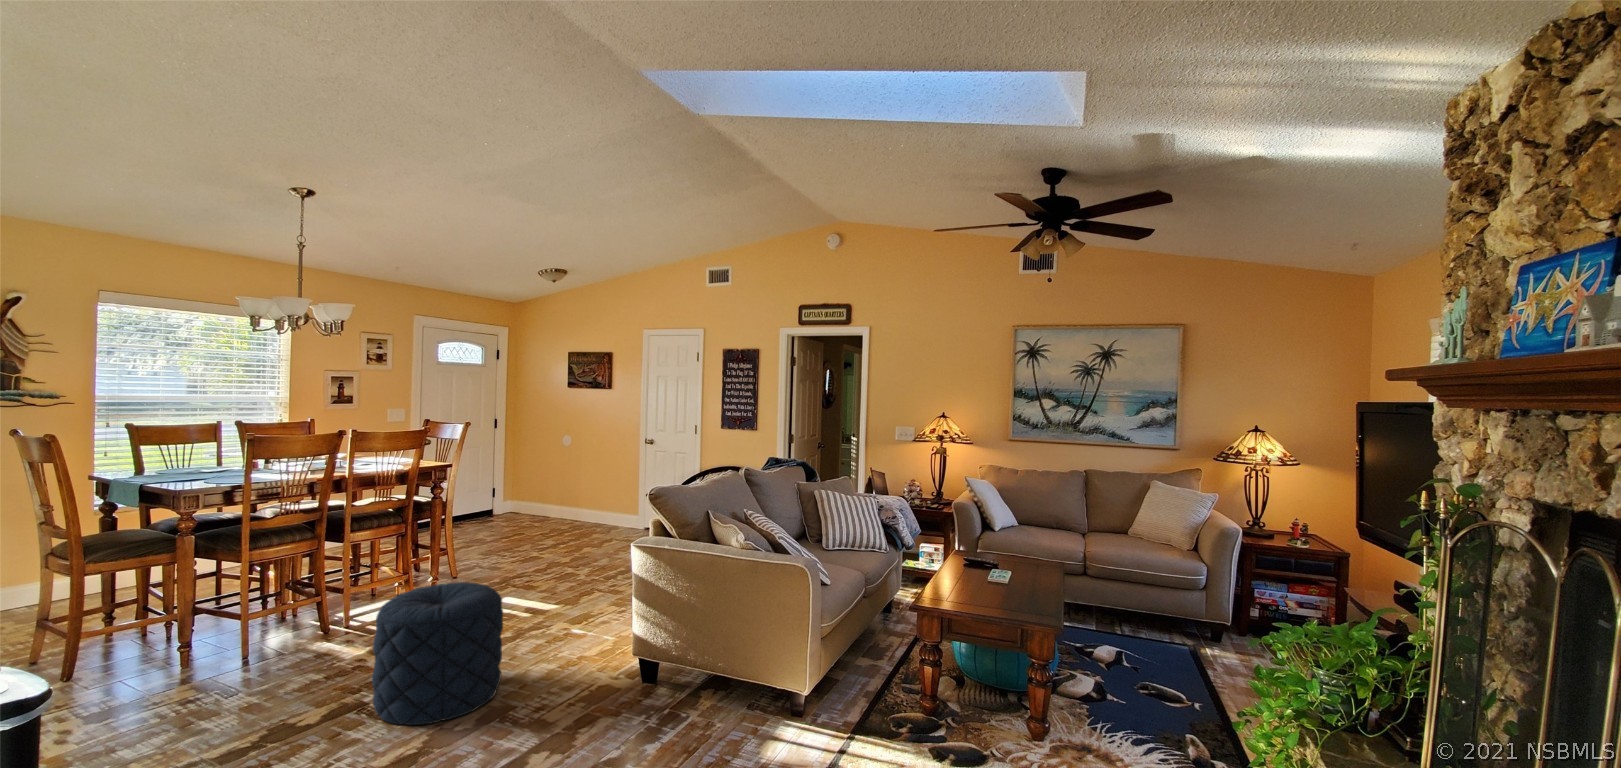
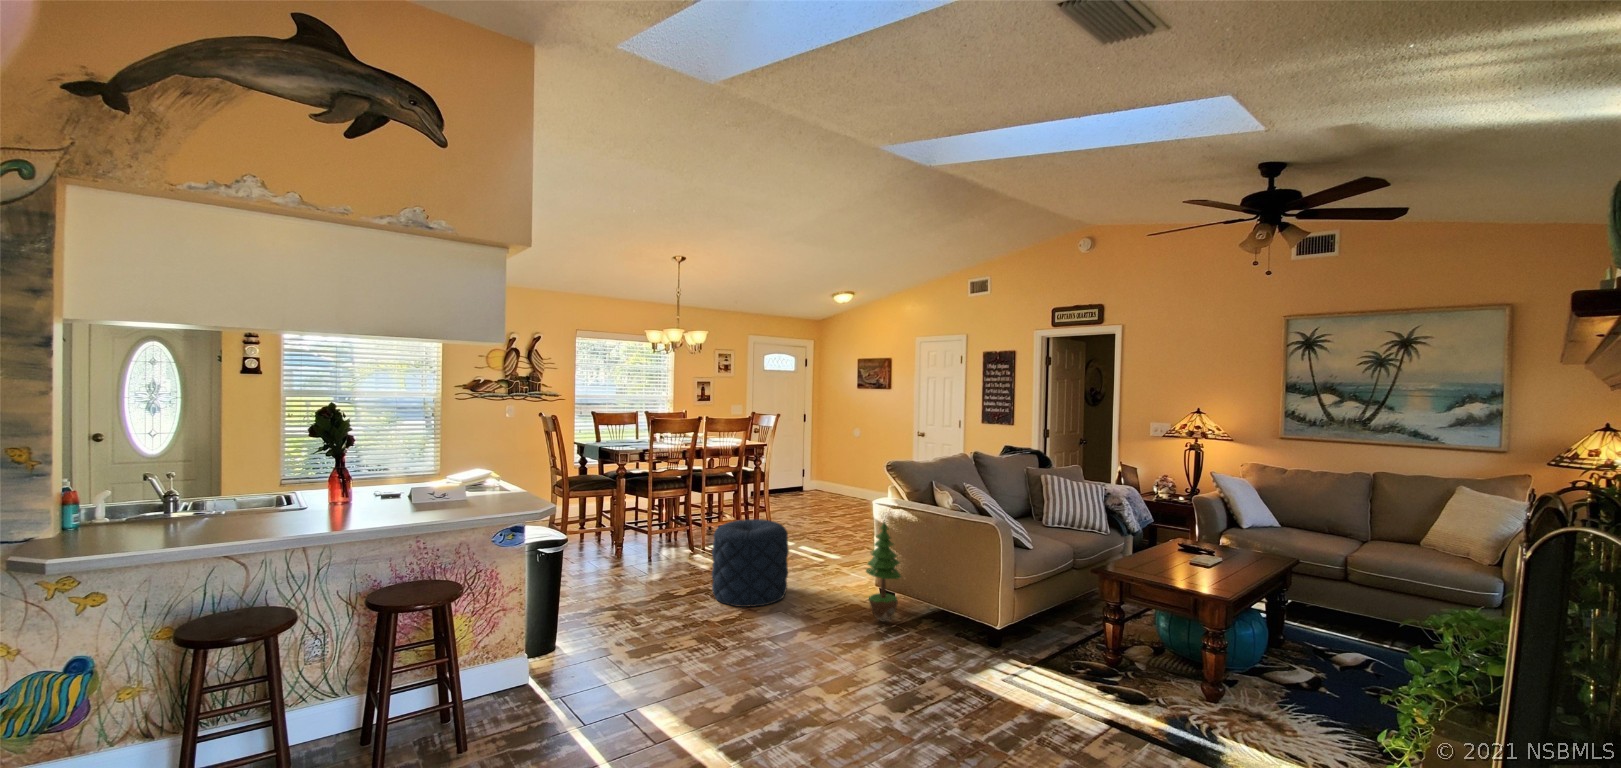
potted tree: none [626,570,677,707] -> present [866,522,901,622]

